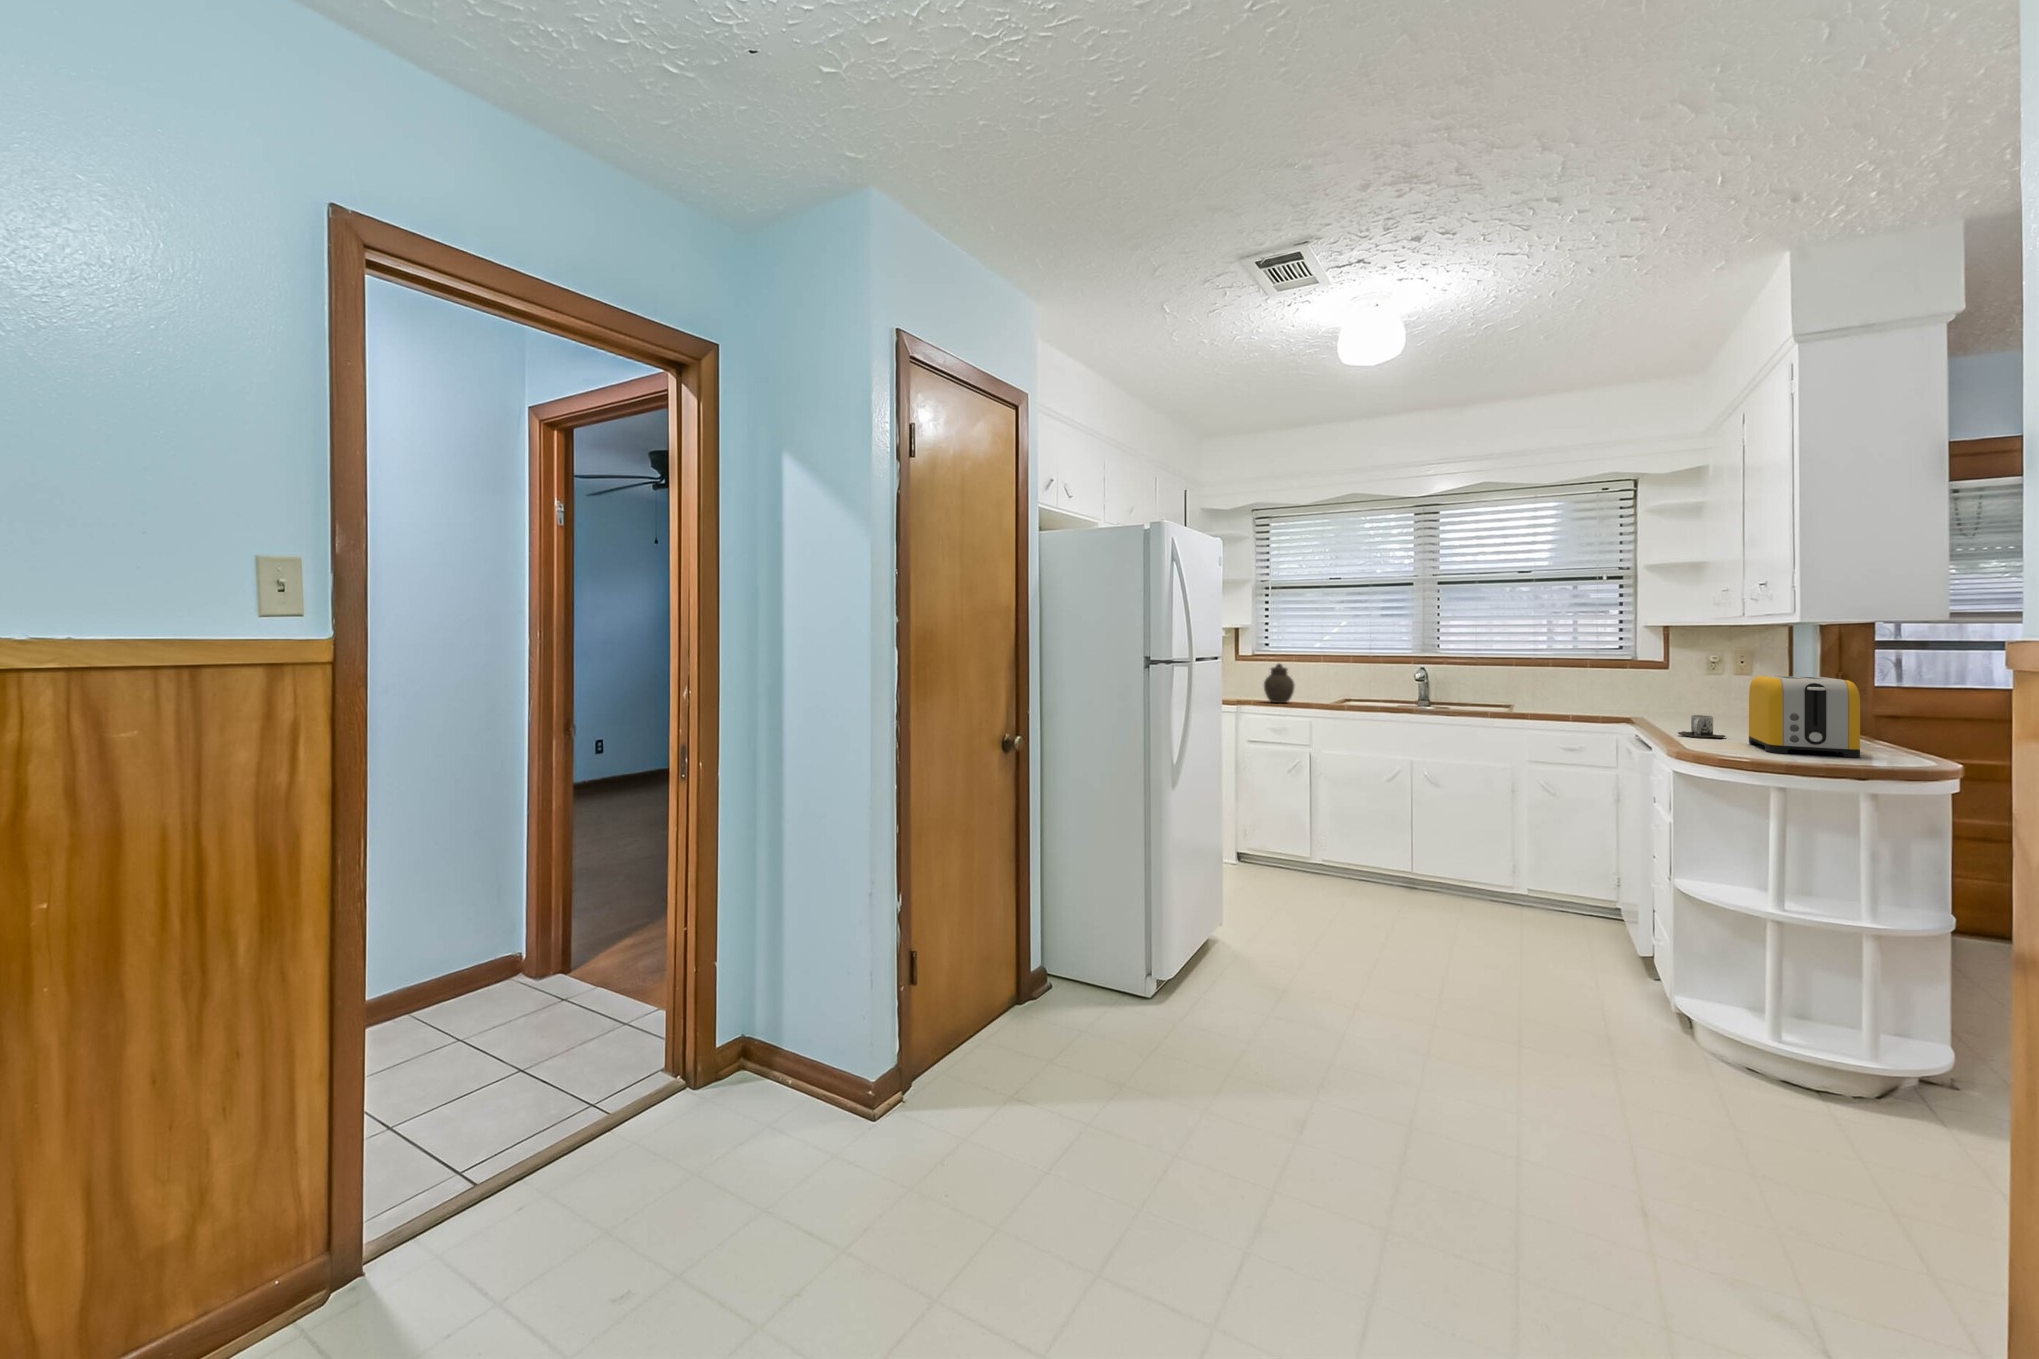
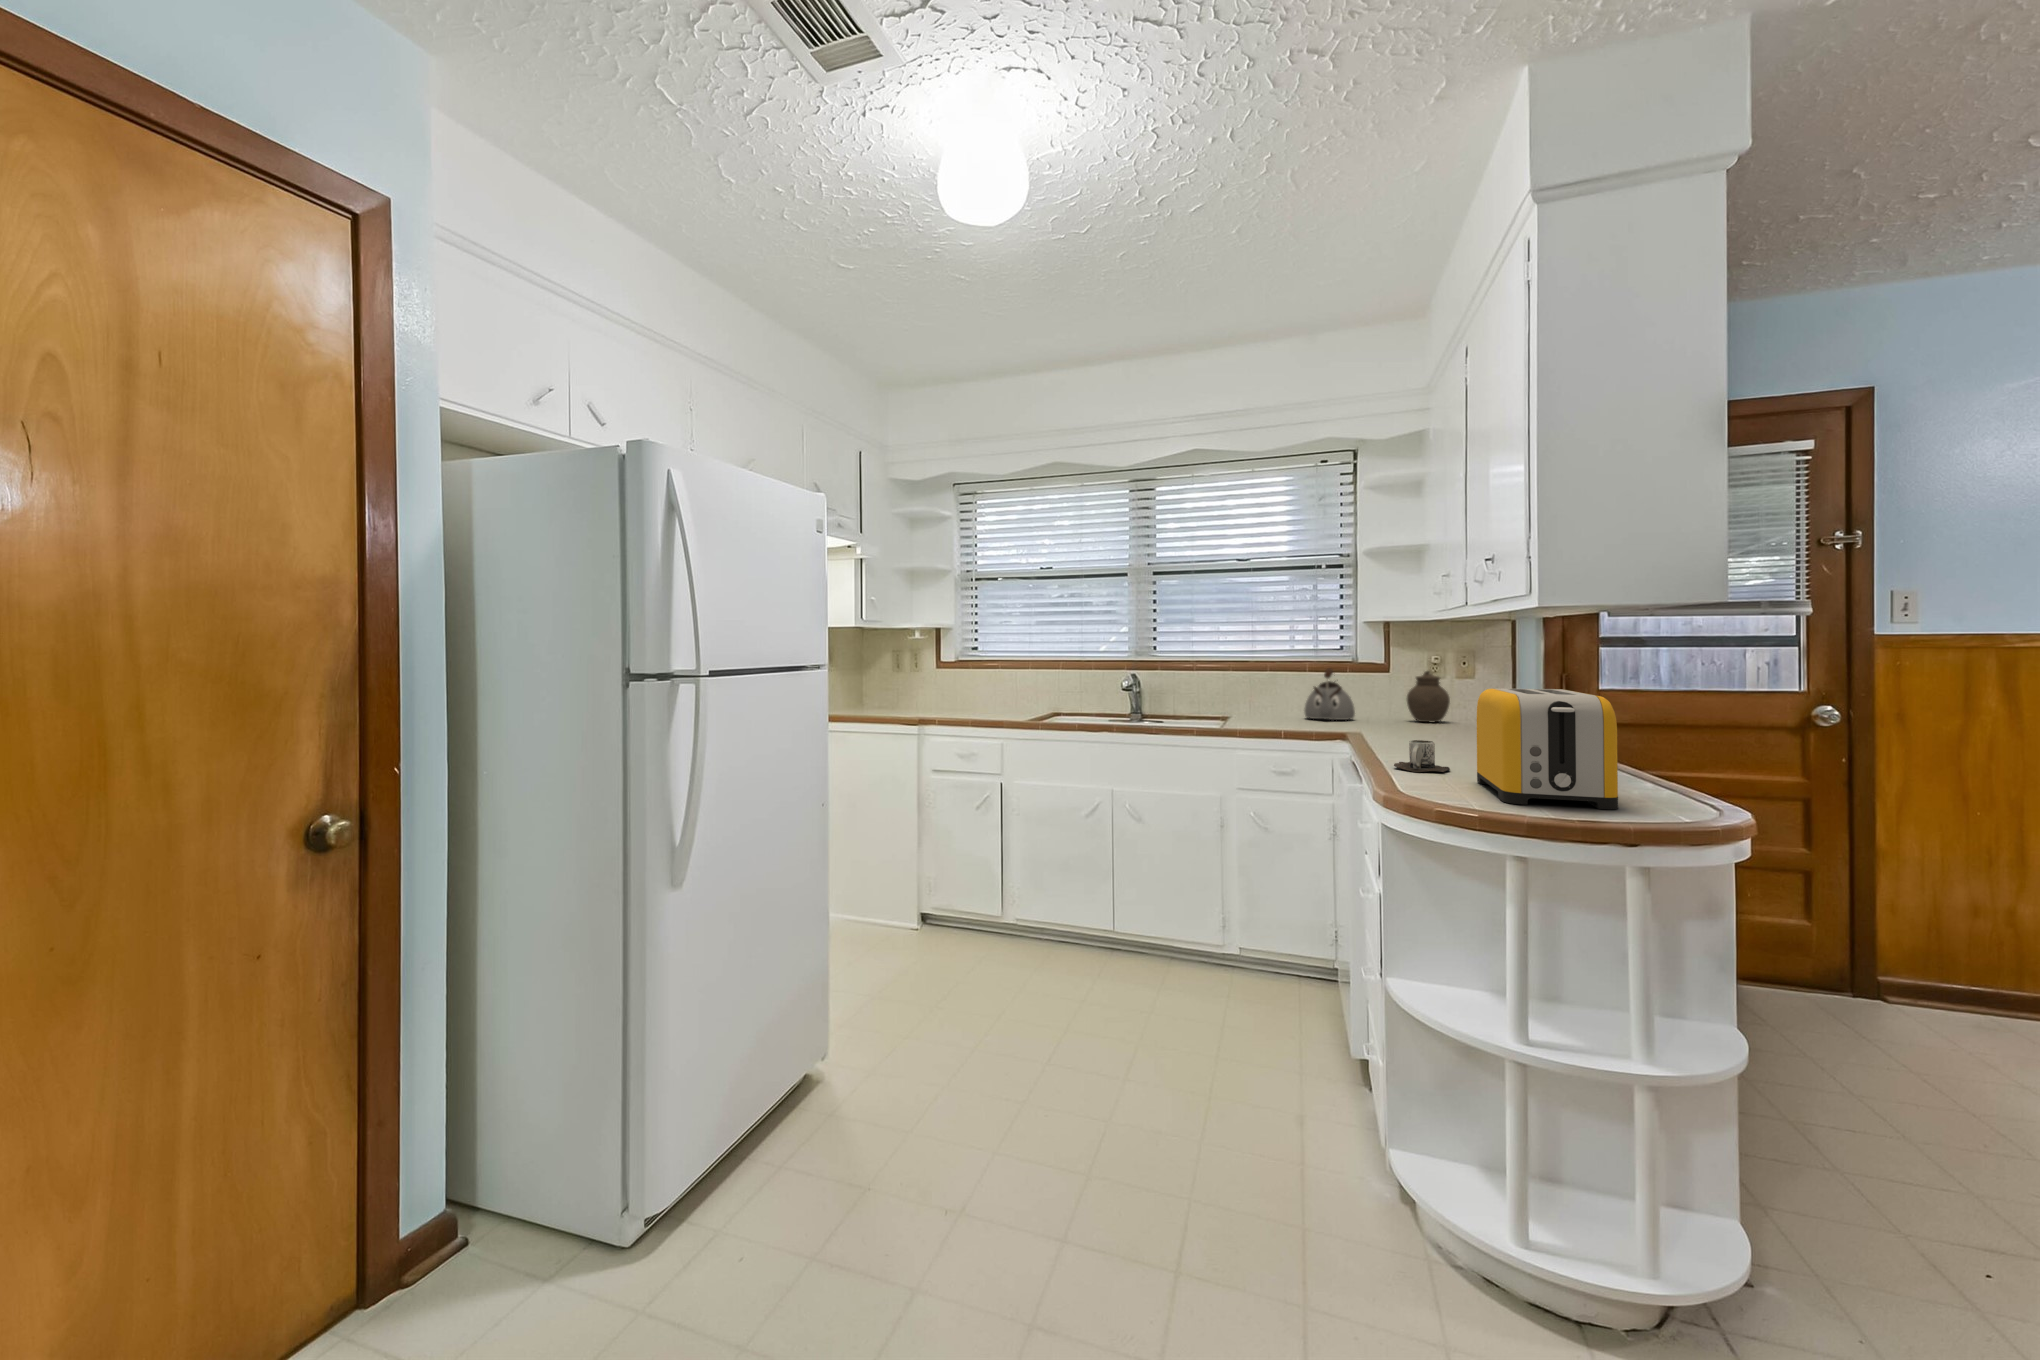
jar: present [1264,664,1295,703] -> present [1407,671,1450,722]
kettle: none [1583,664,1632,709] -> present [1305,668,1355,720]

